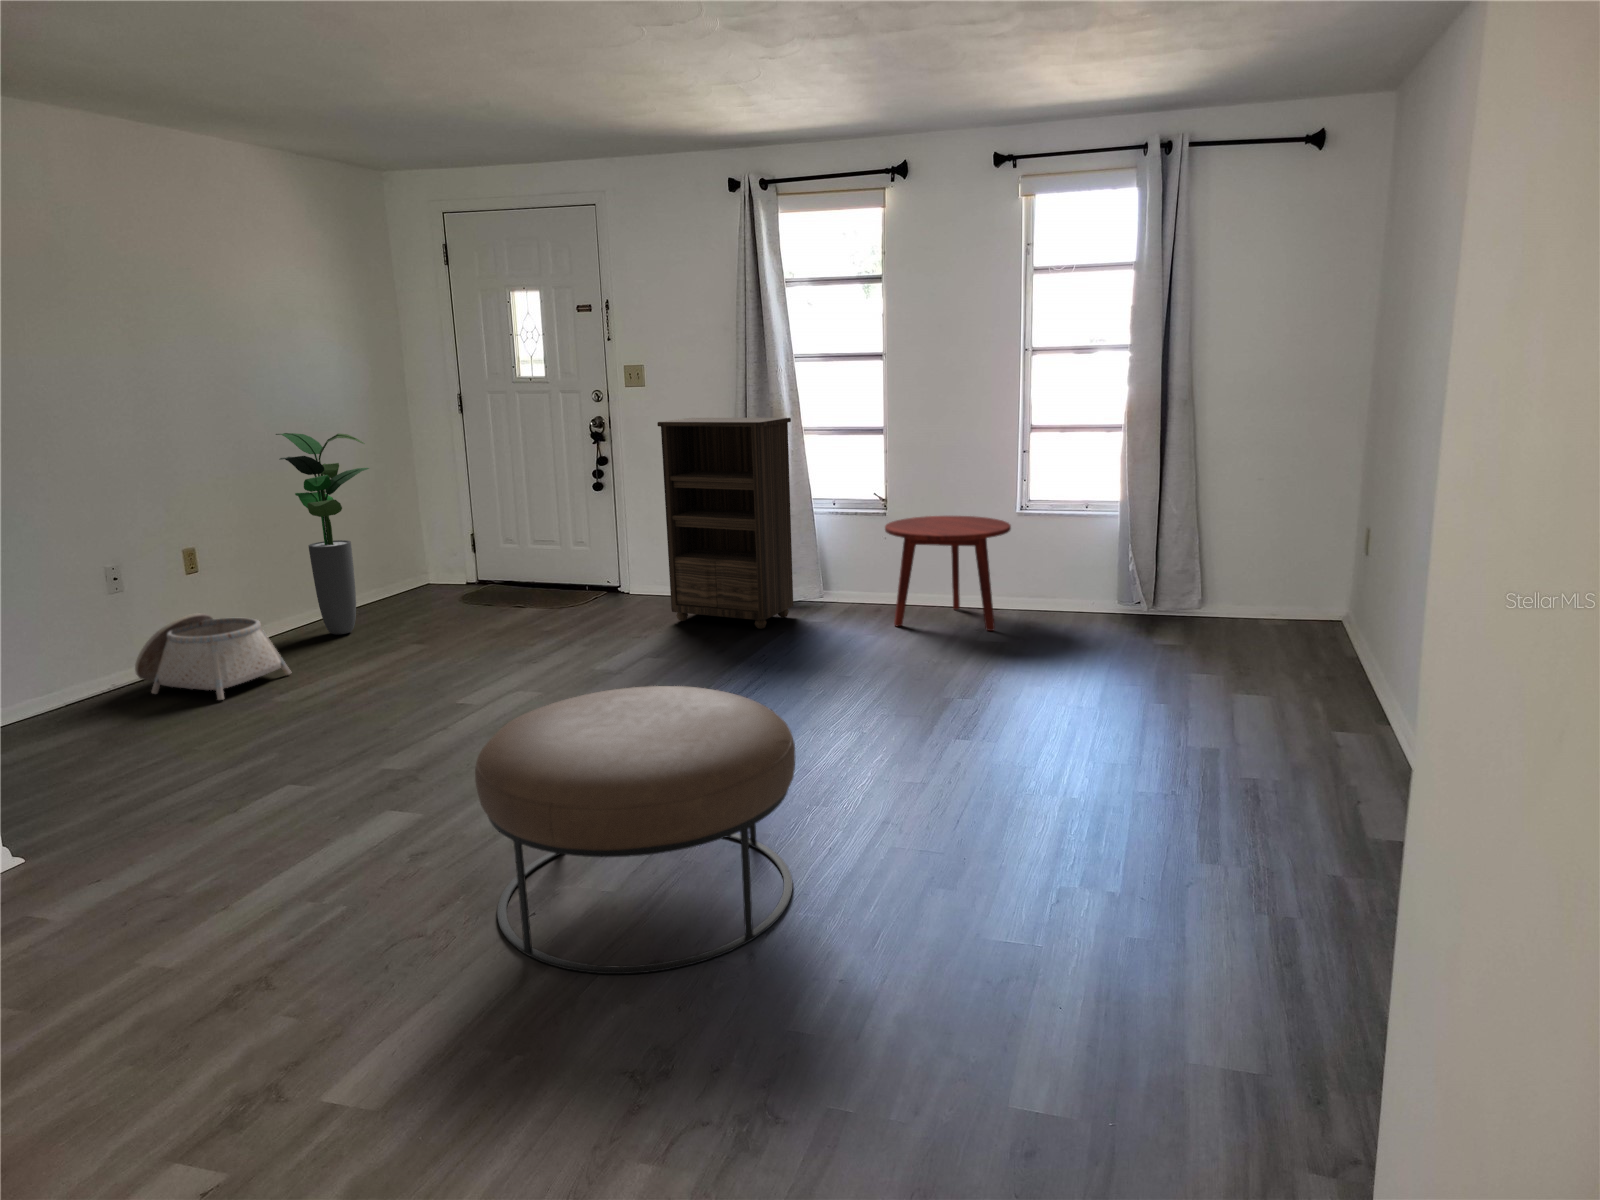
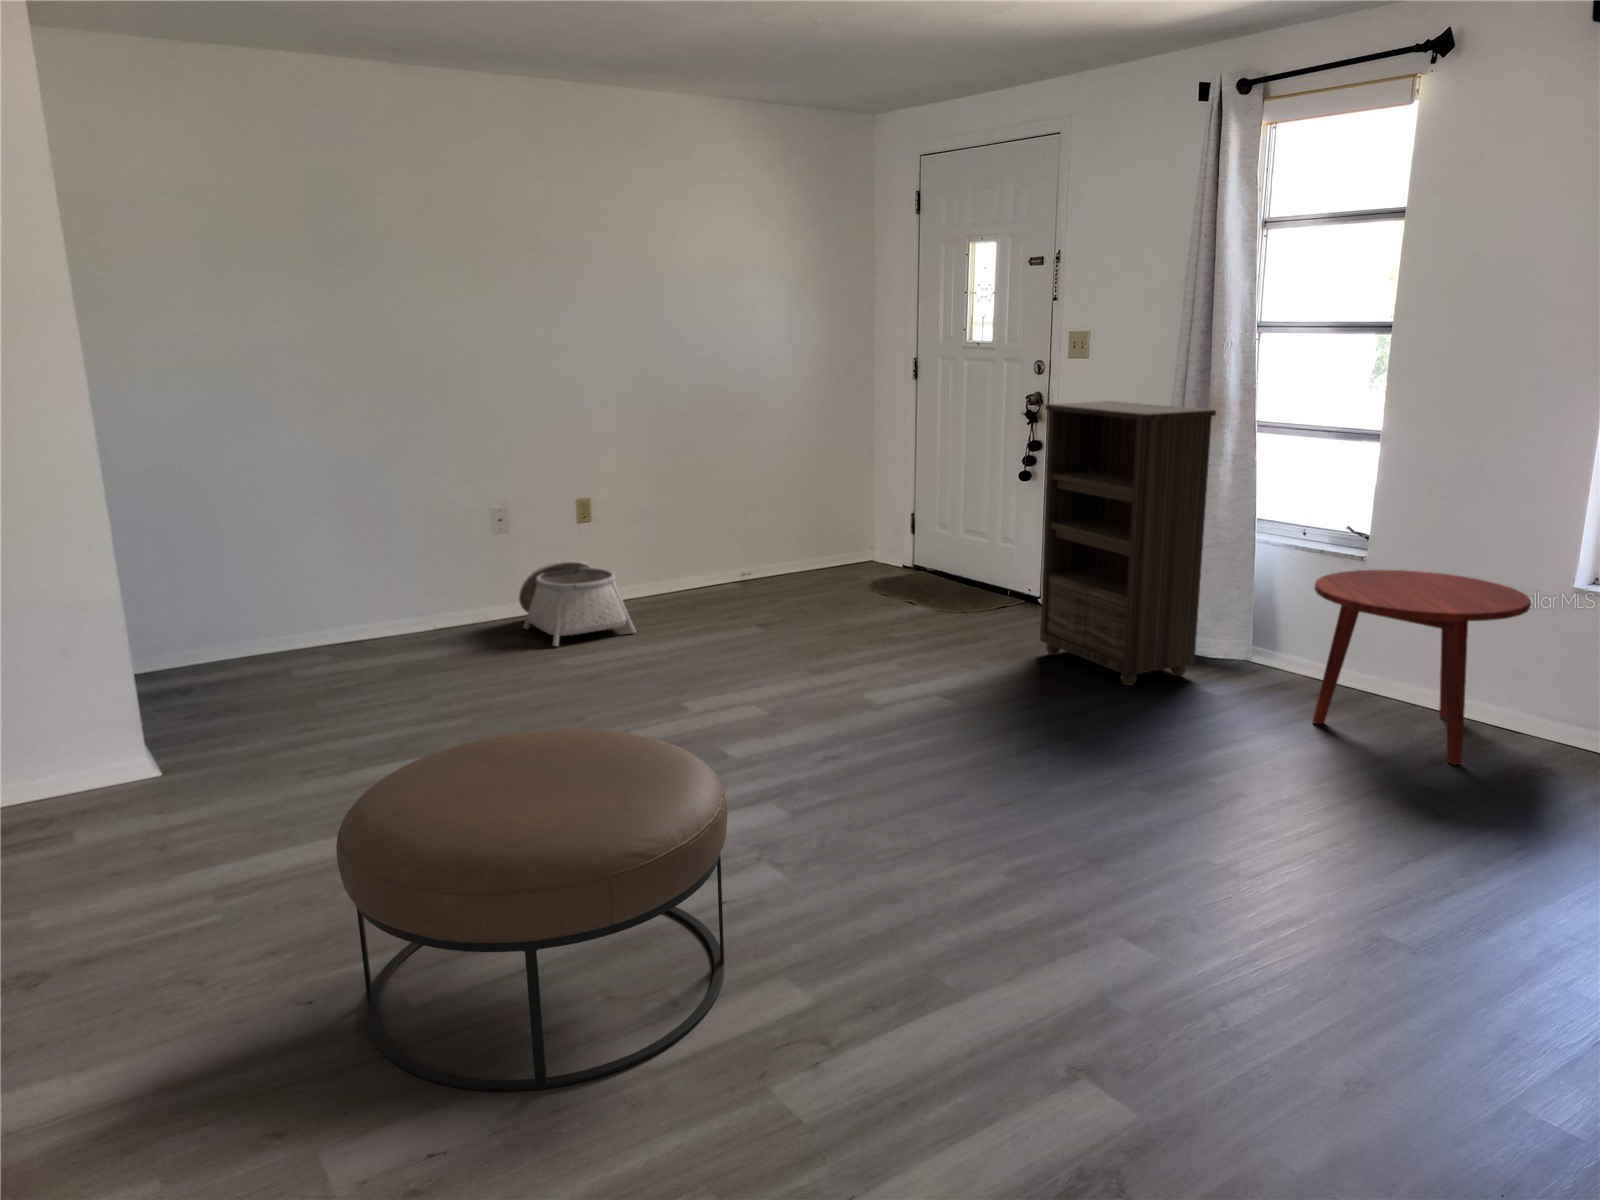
potted plant: present [276,433,369,635] -> none [678,392,770,601]

